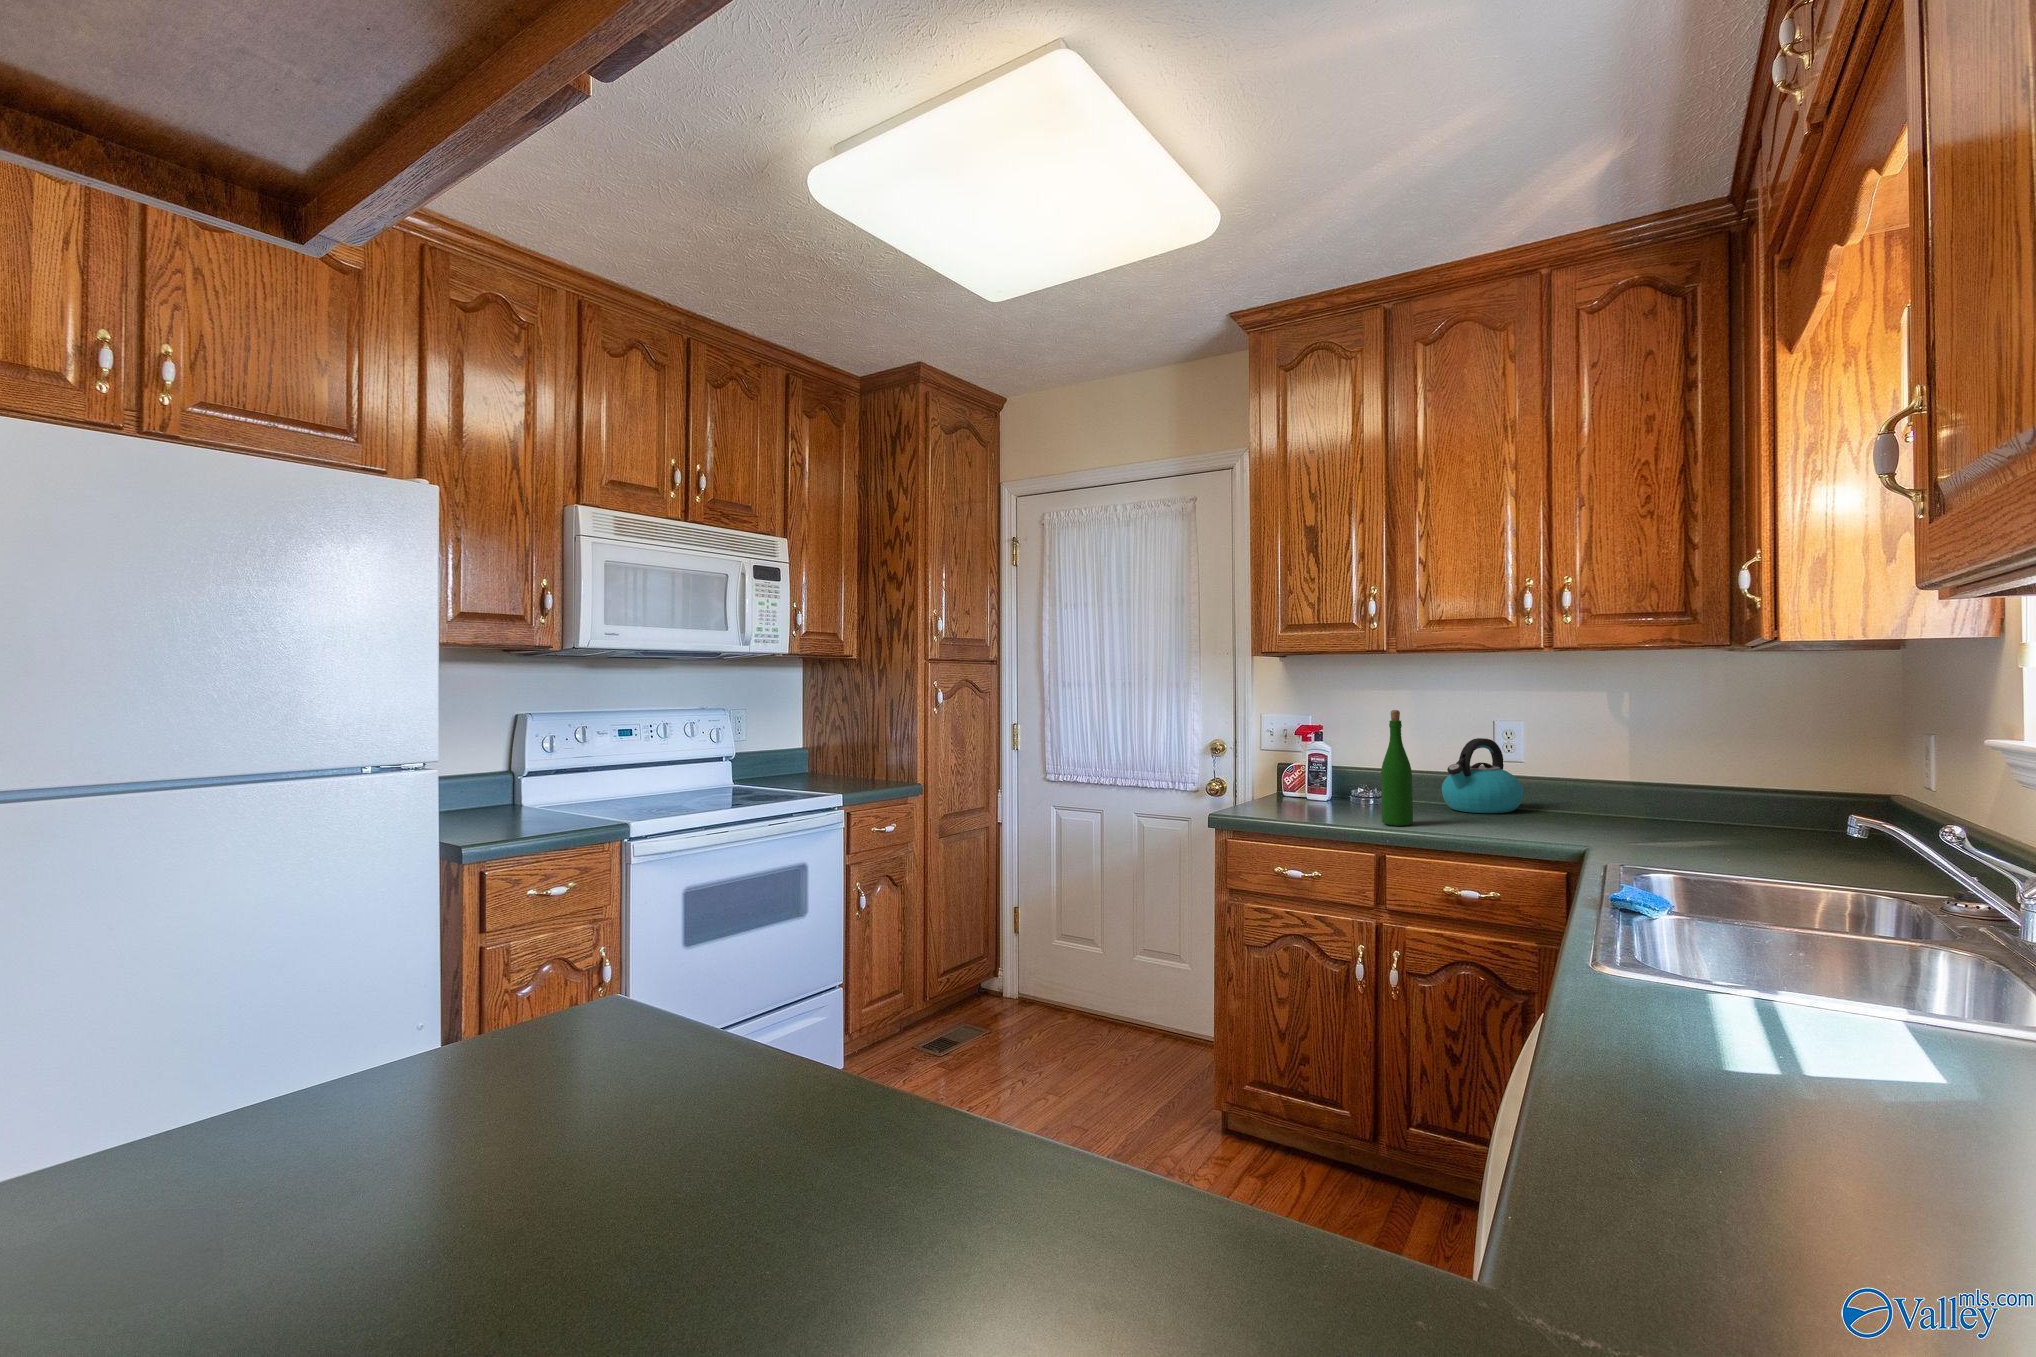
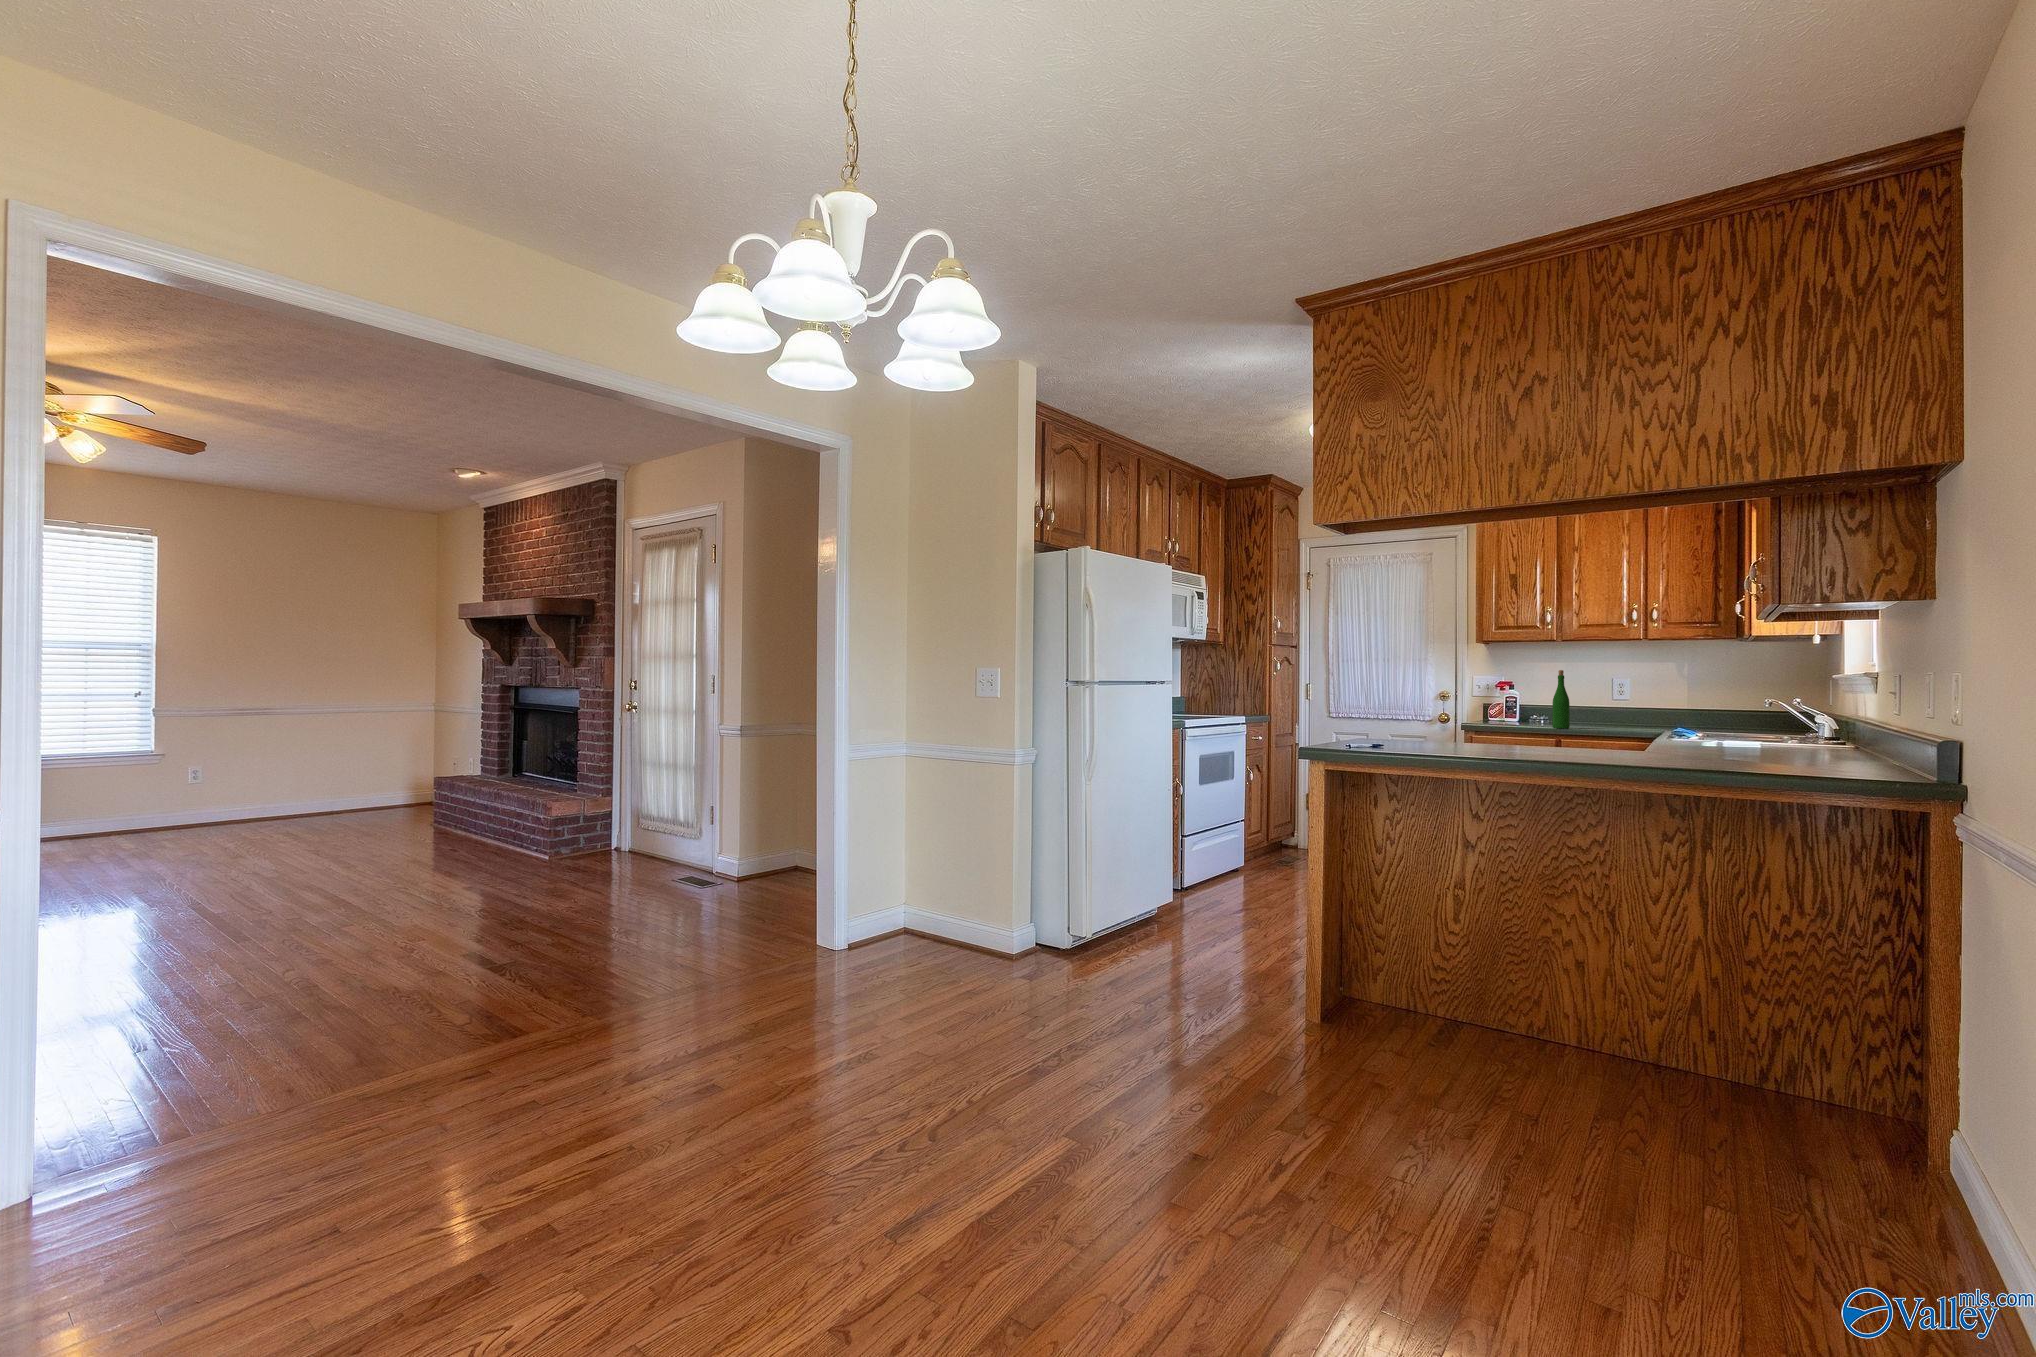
kettle: present [1442,738,1524,813] -> none [1582,689,1628,727]

